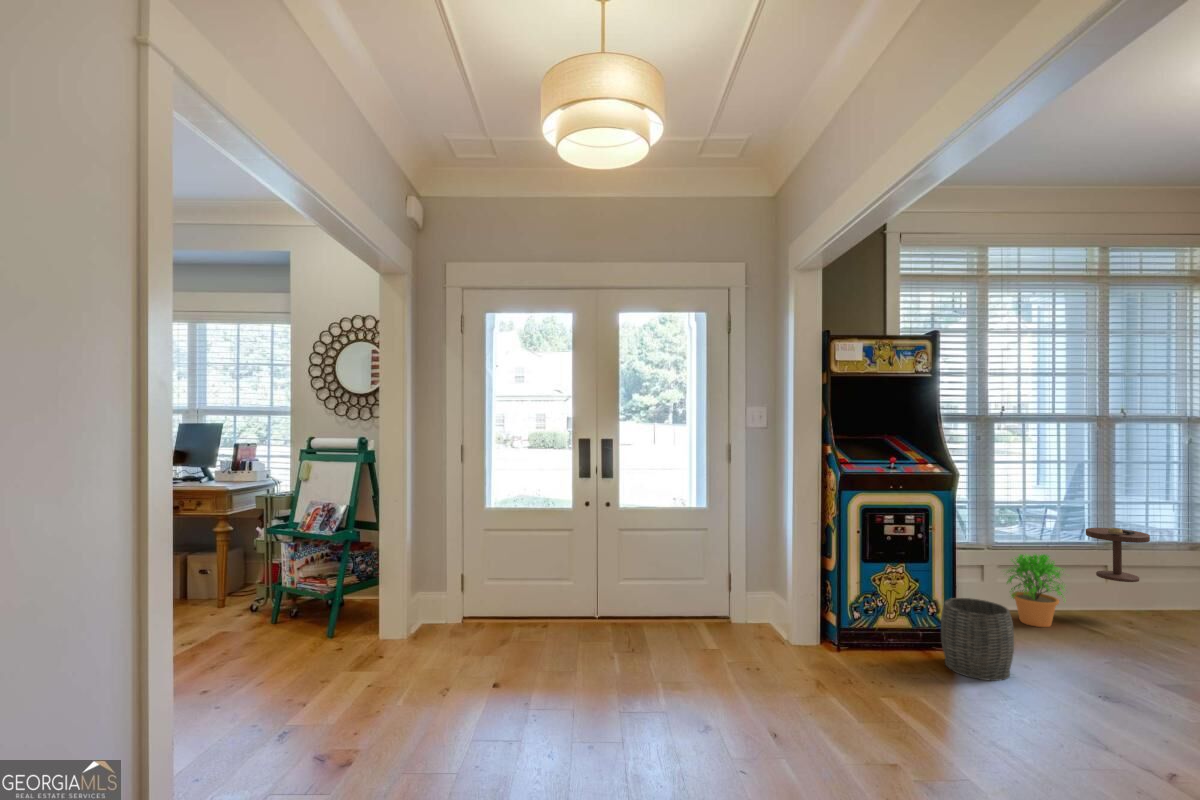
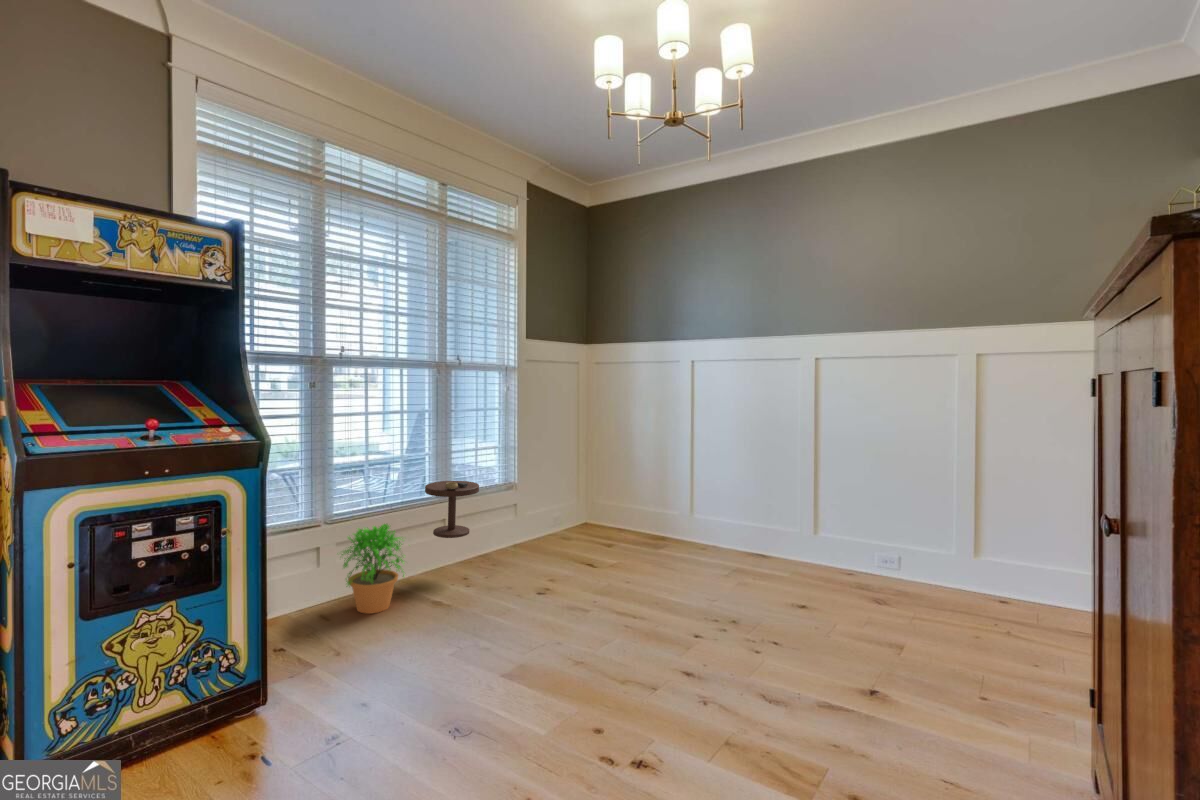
woven basket: present [941,598,1014,681] -> none [235,624,342,761]

